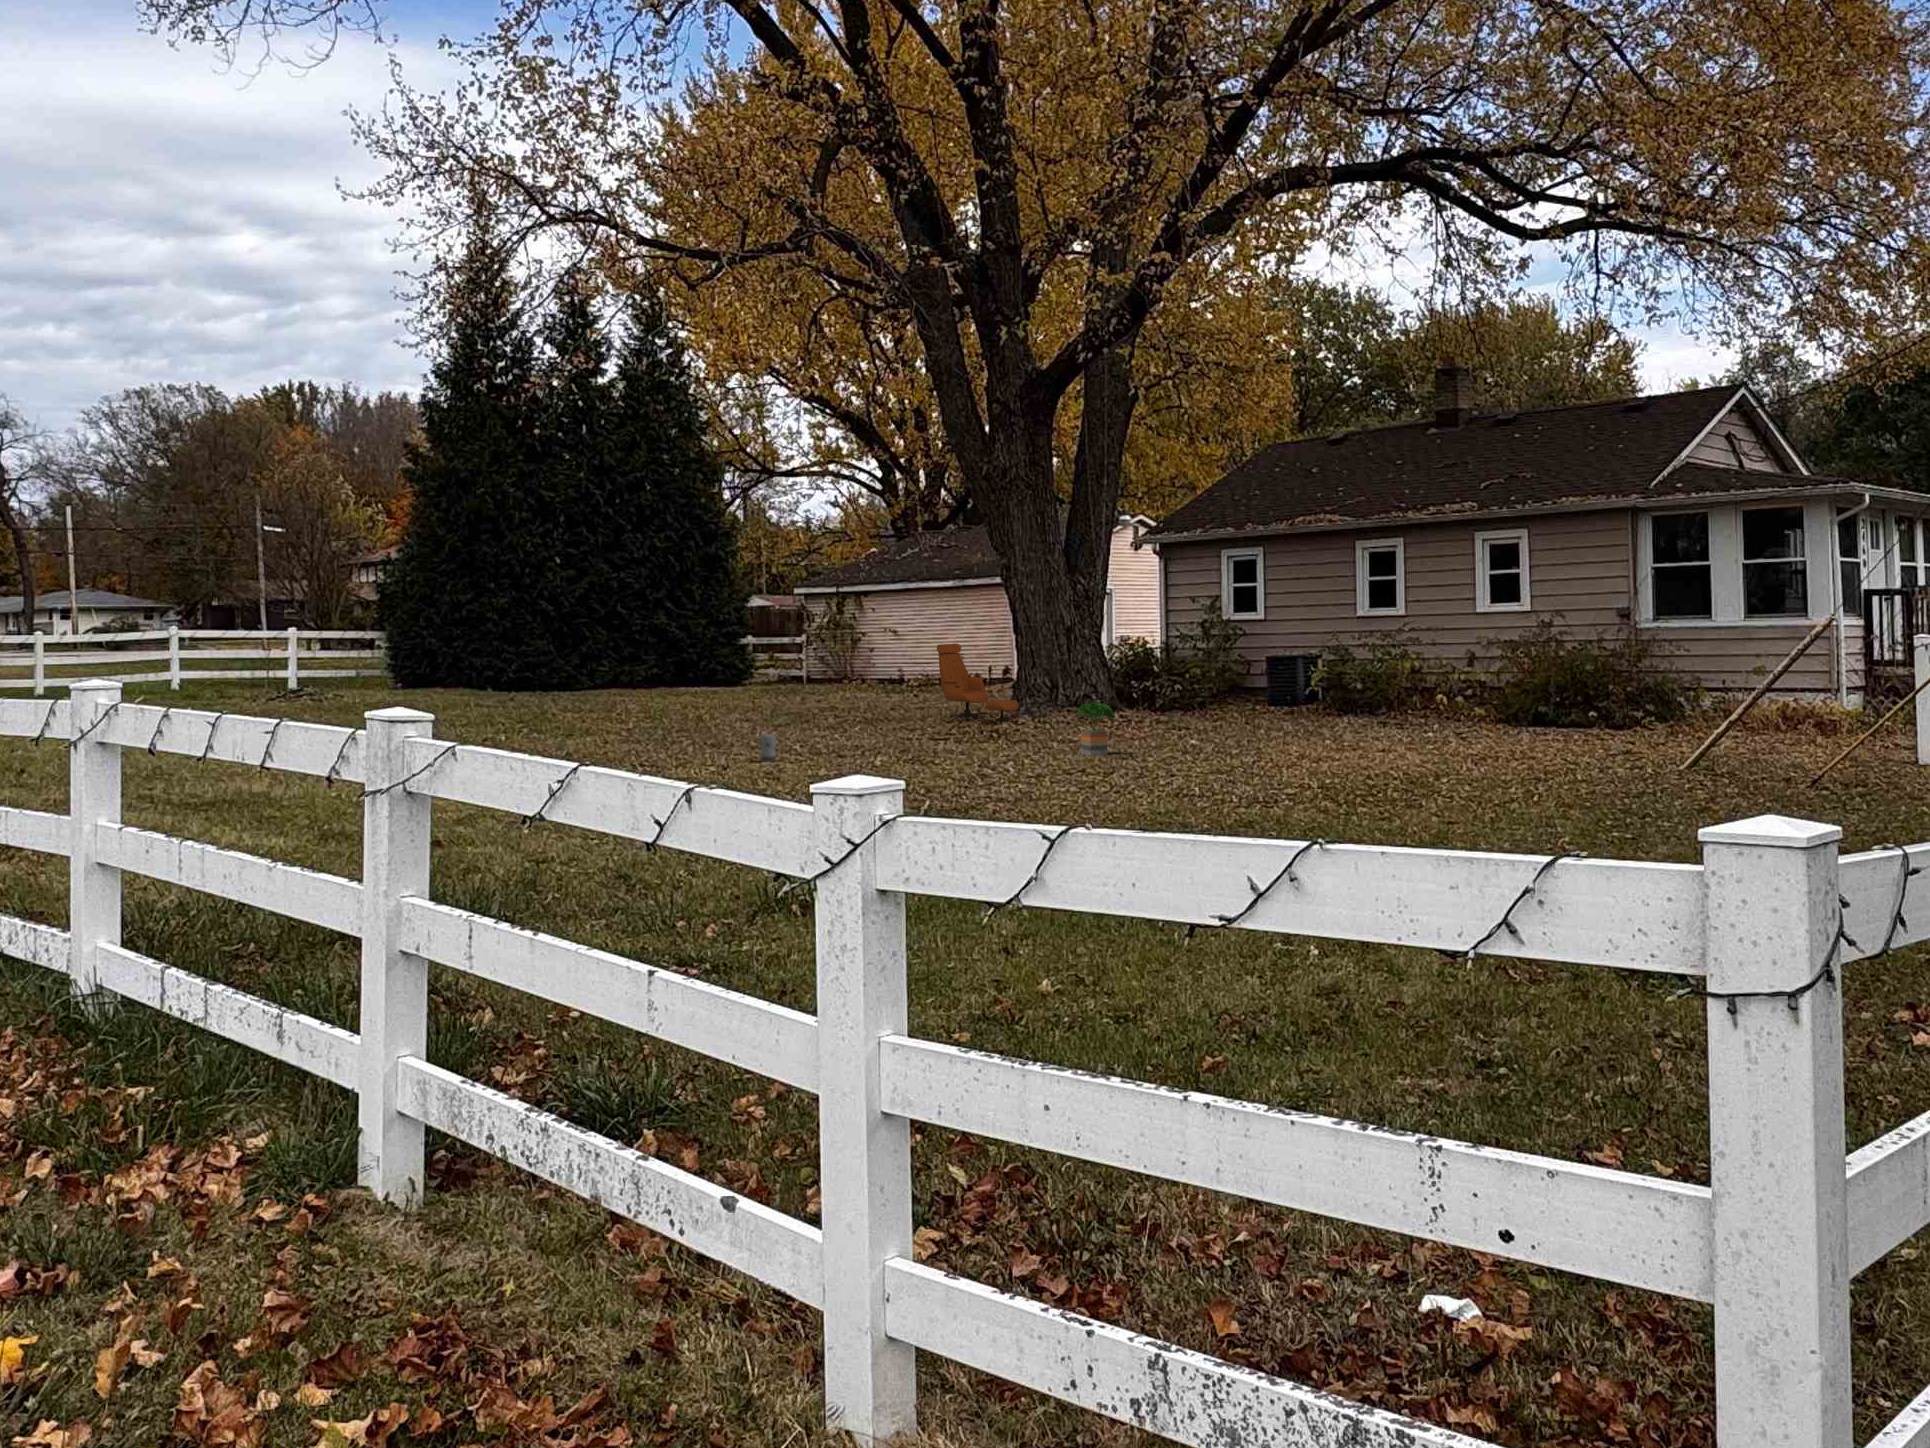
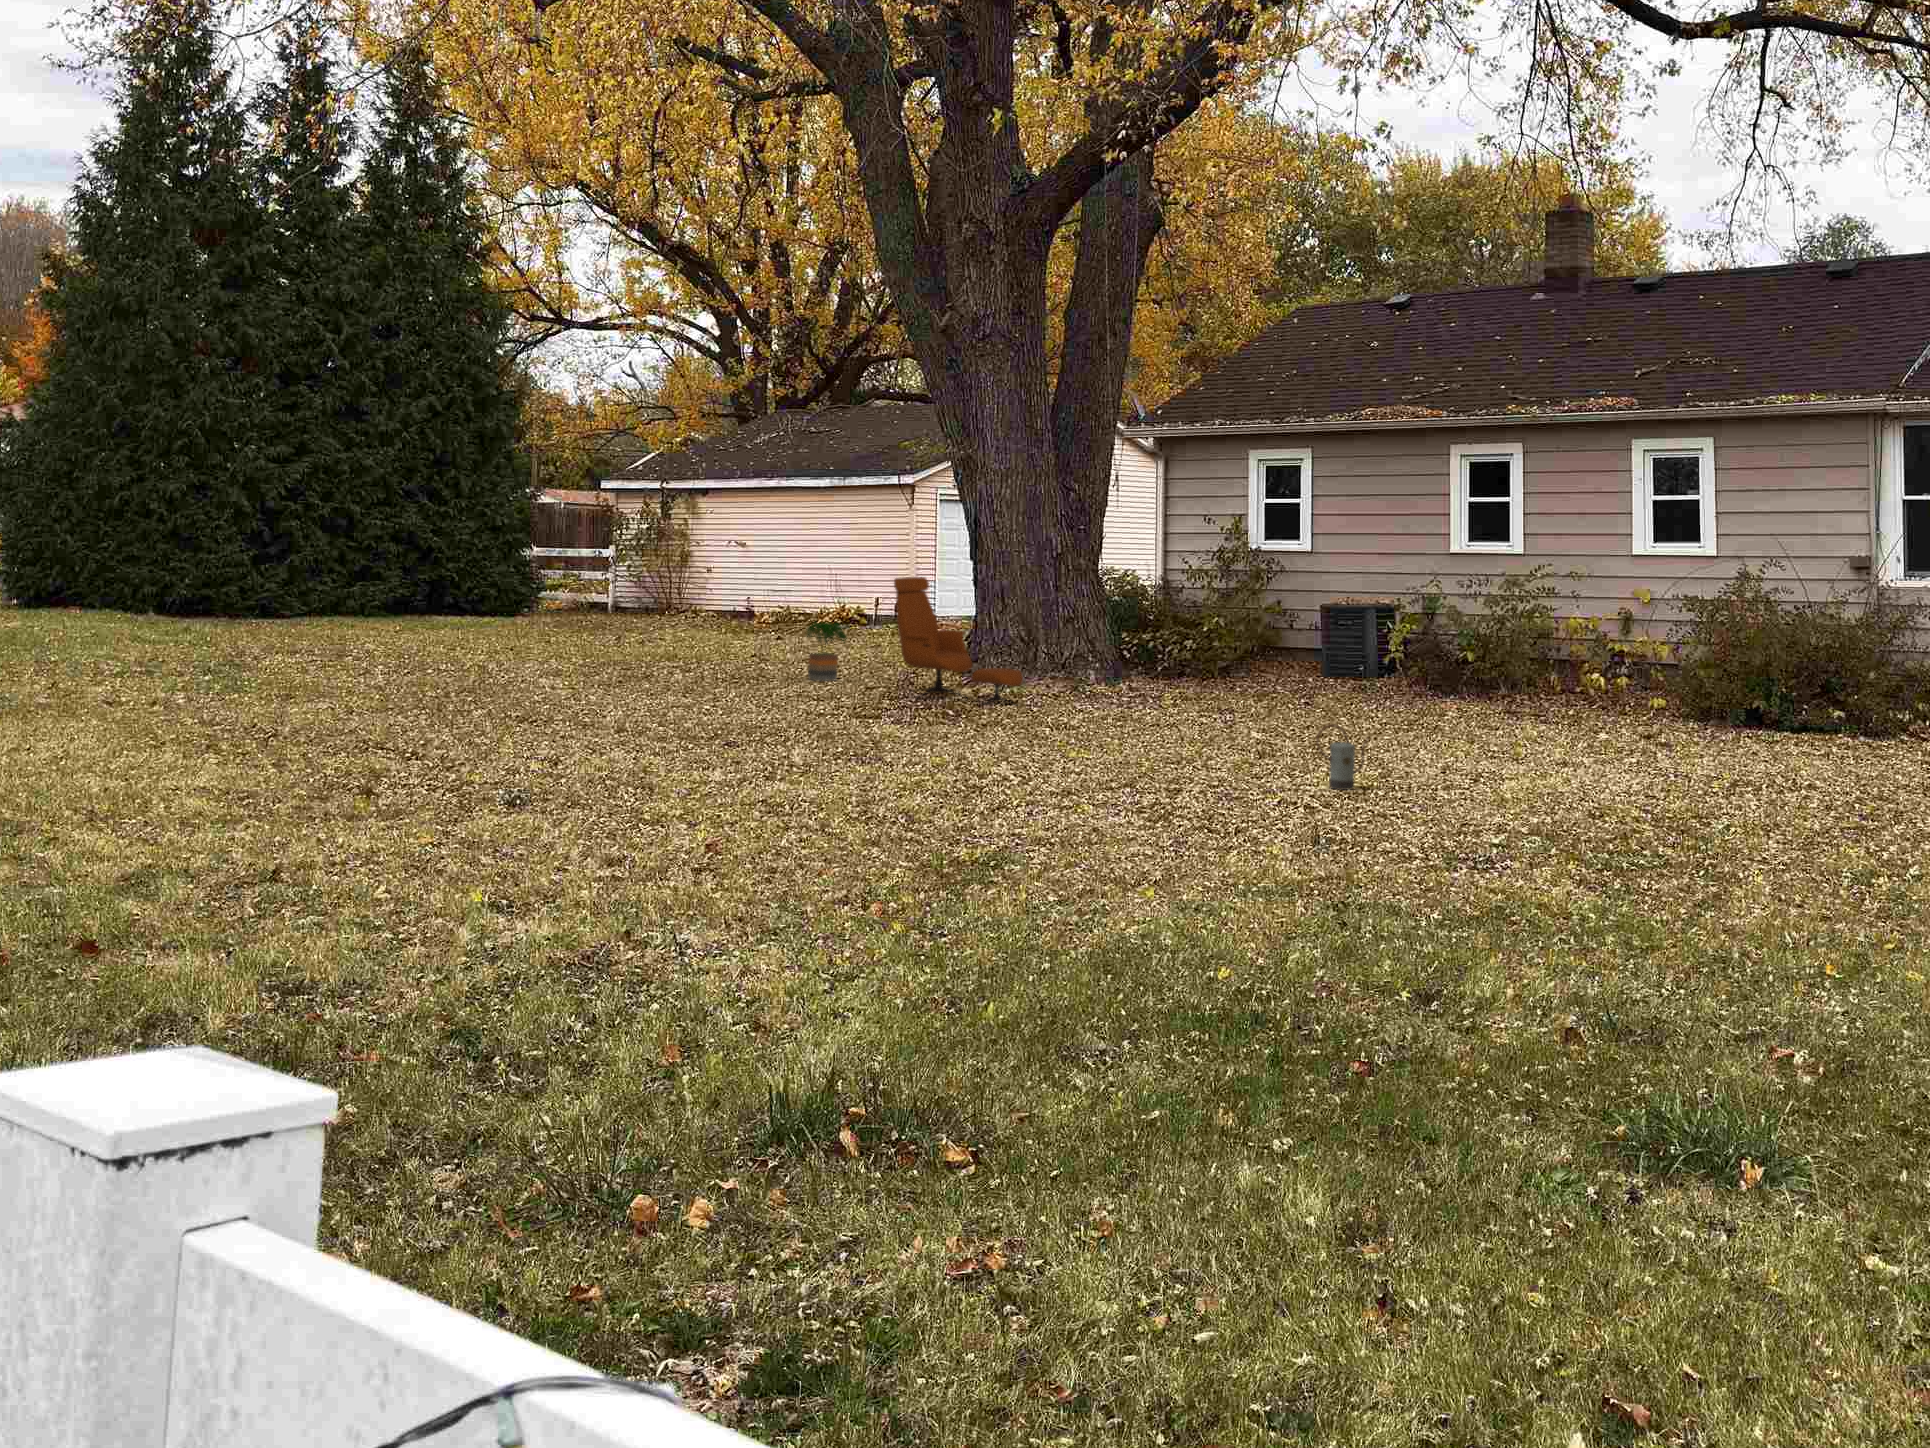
potted tree: present [1078,703,1115,756] -> present [806,622,847,681]
watering can: present [752,723,782,762] -> present [1316,724,1369,790]

